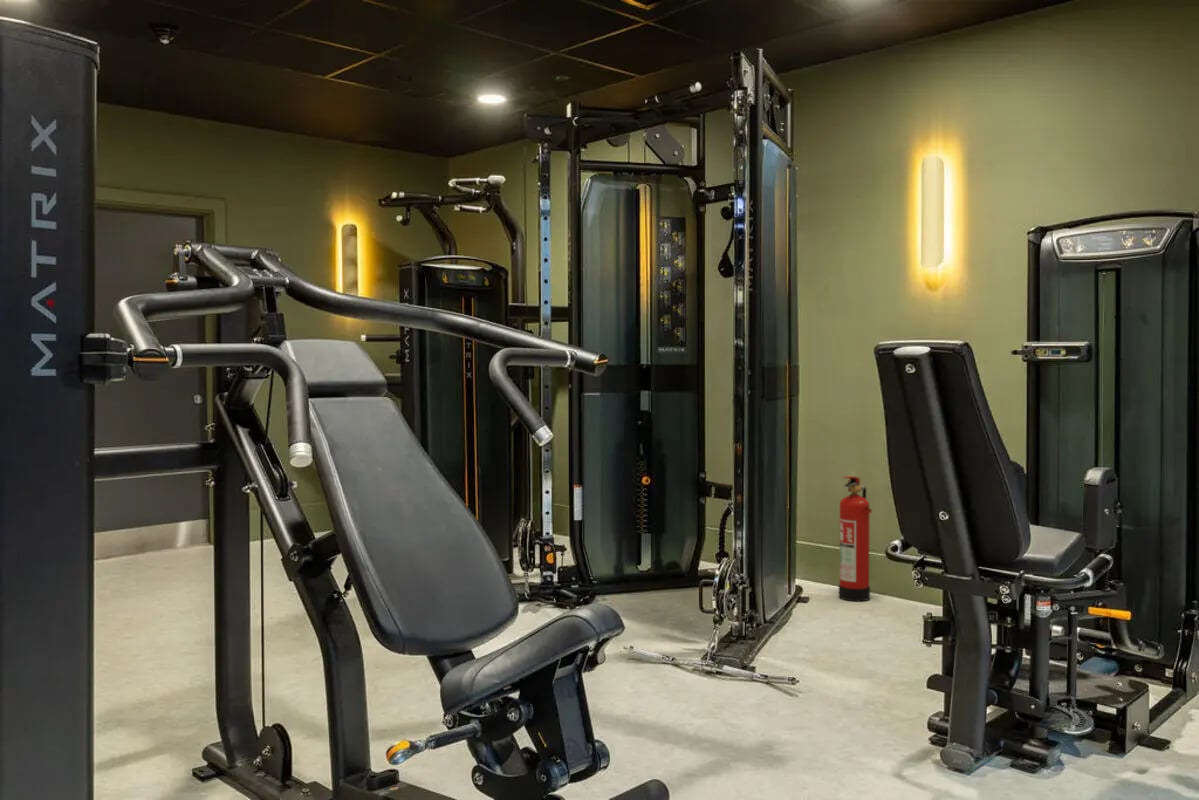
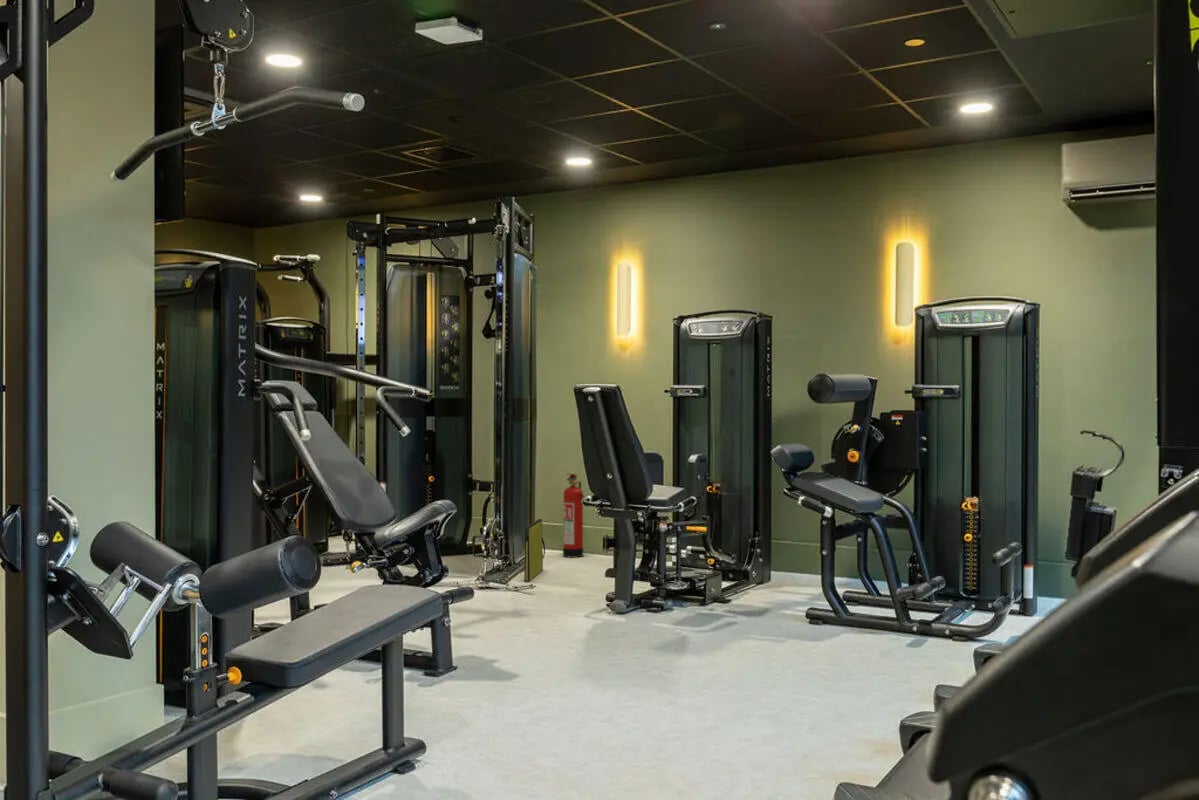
bag: none [780,551,813,657] -> present [524,519,545,582]

